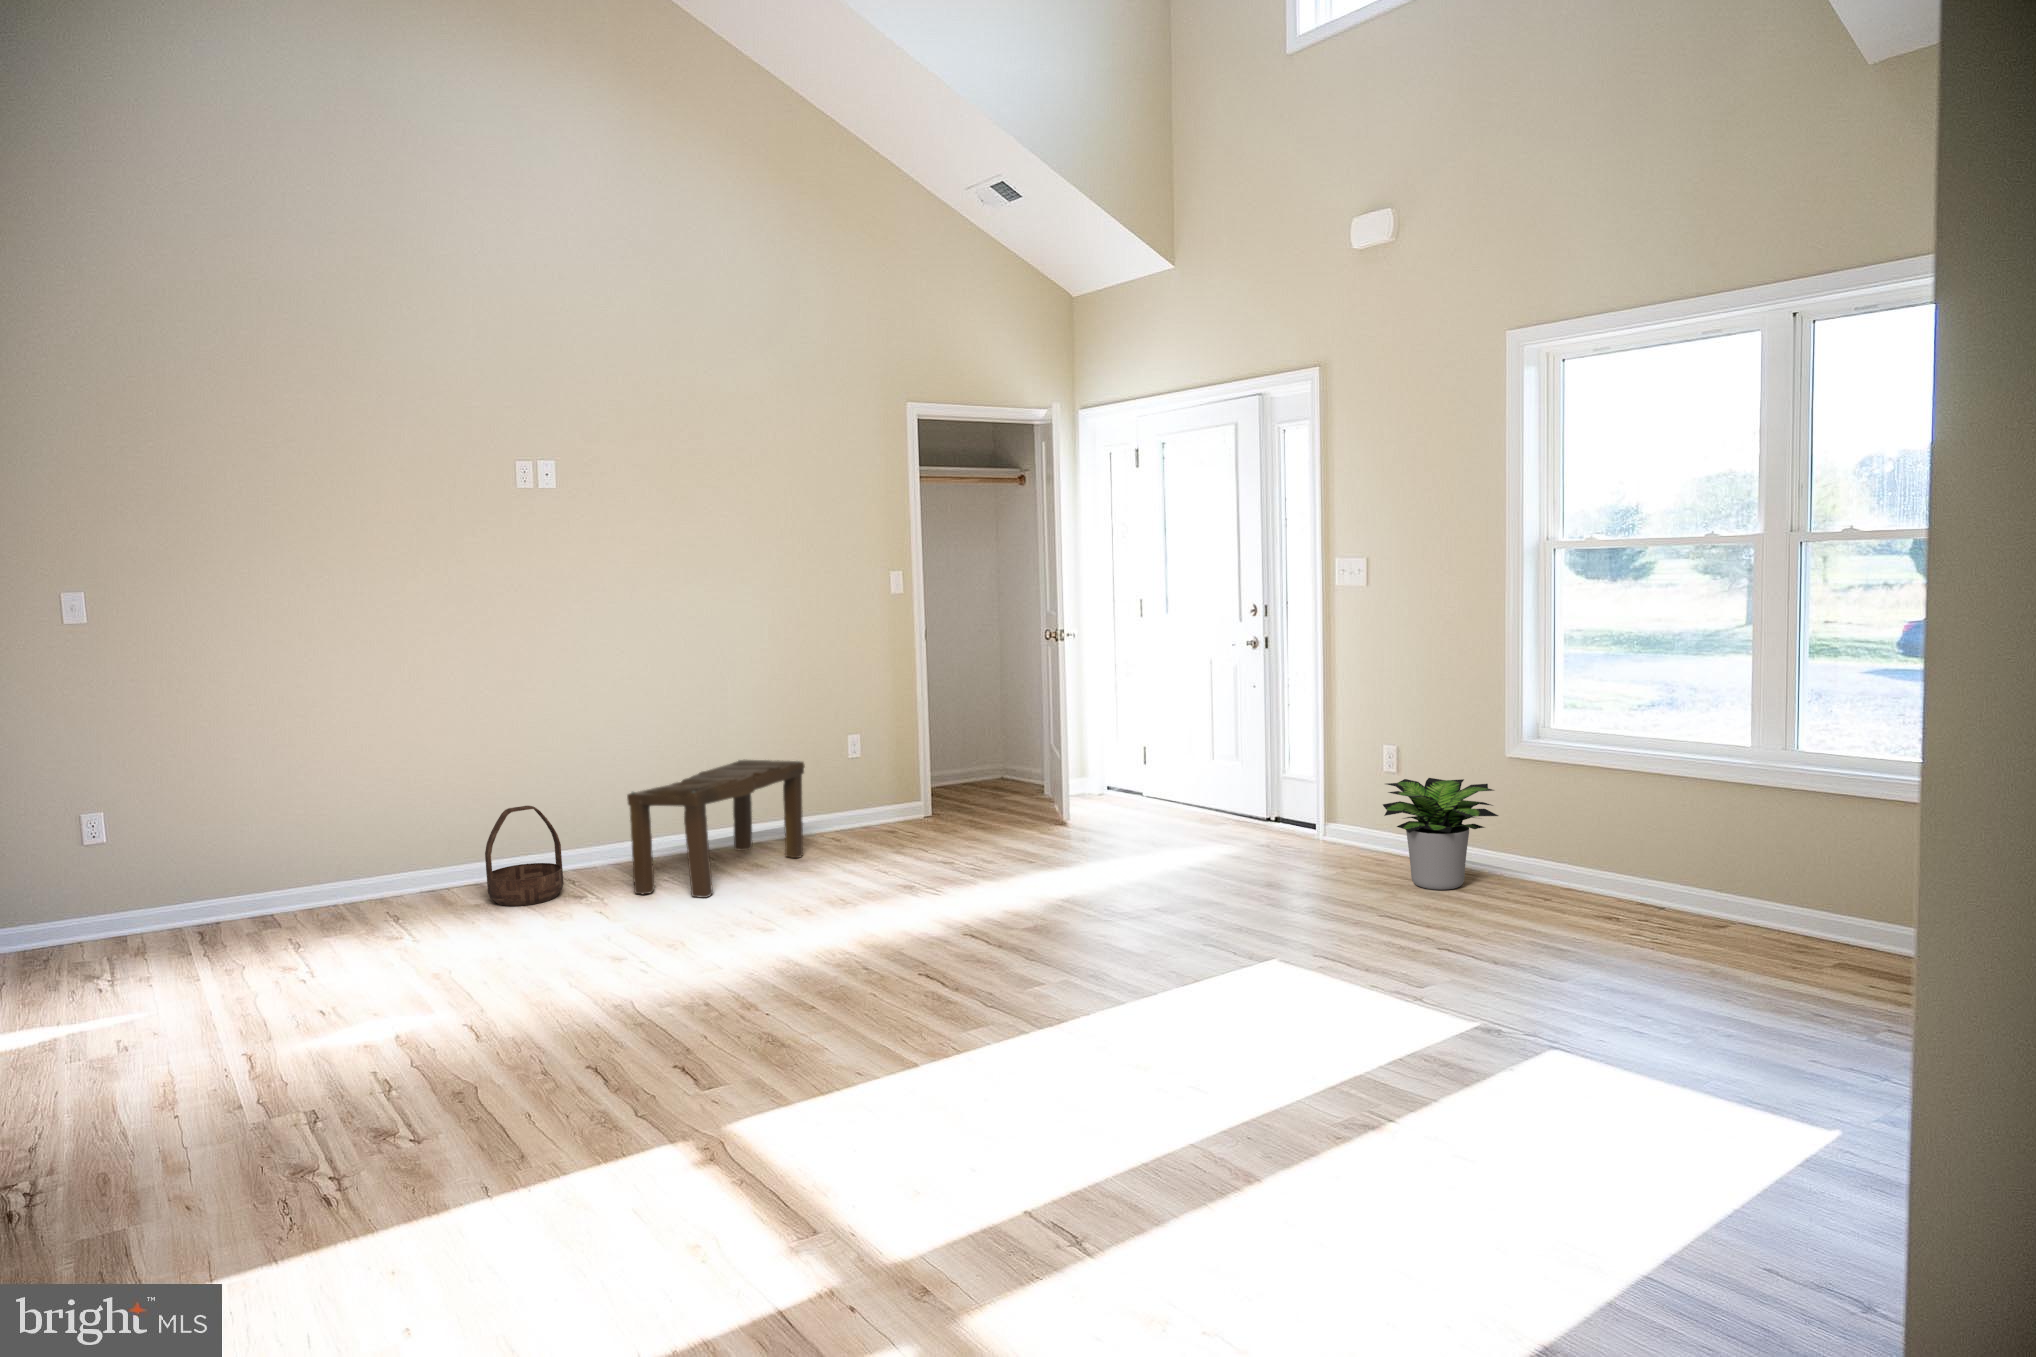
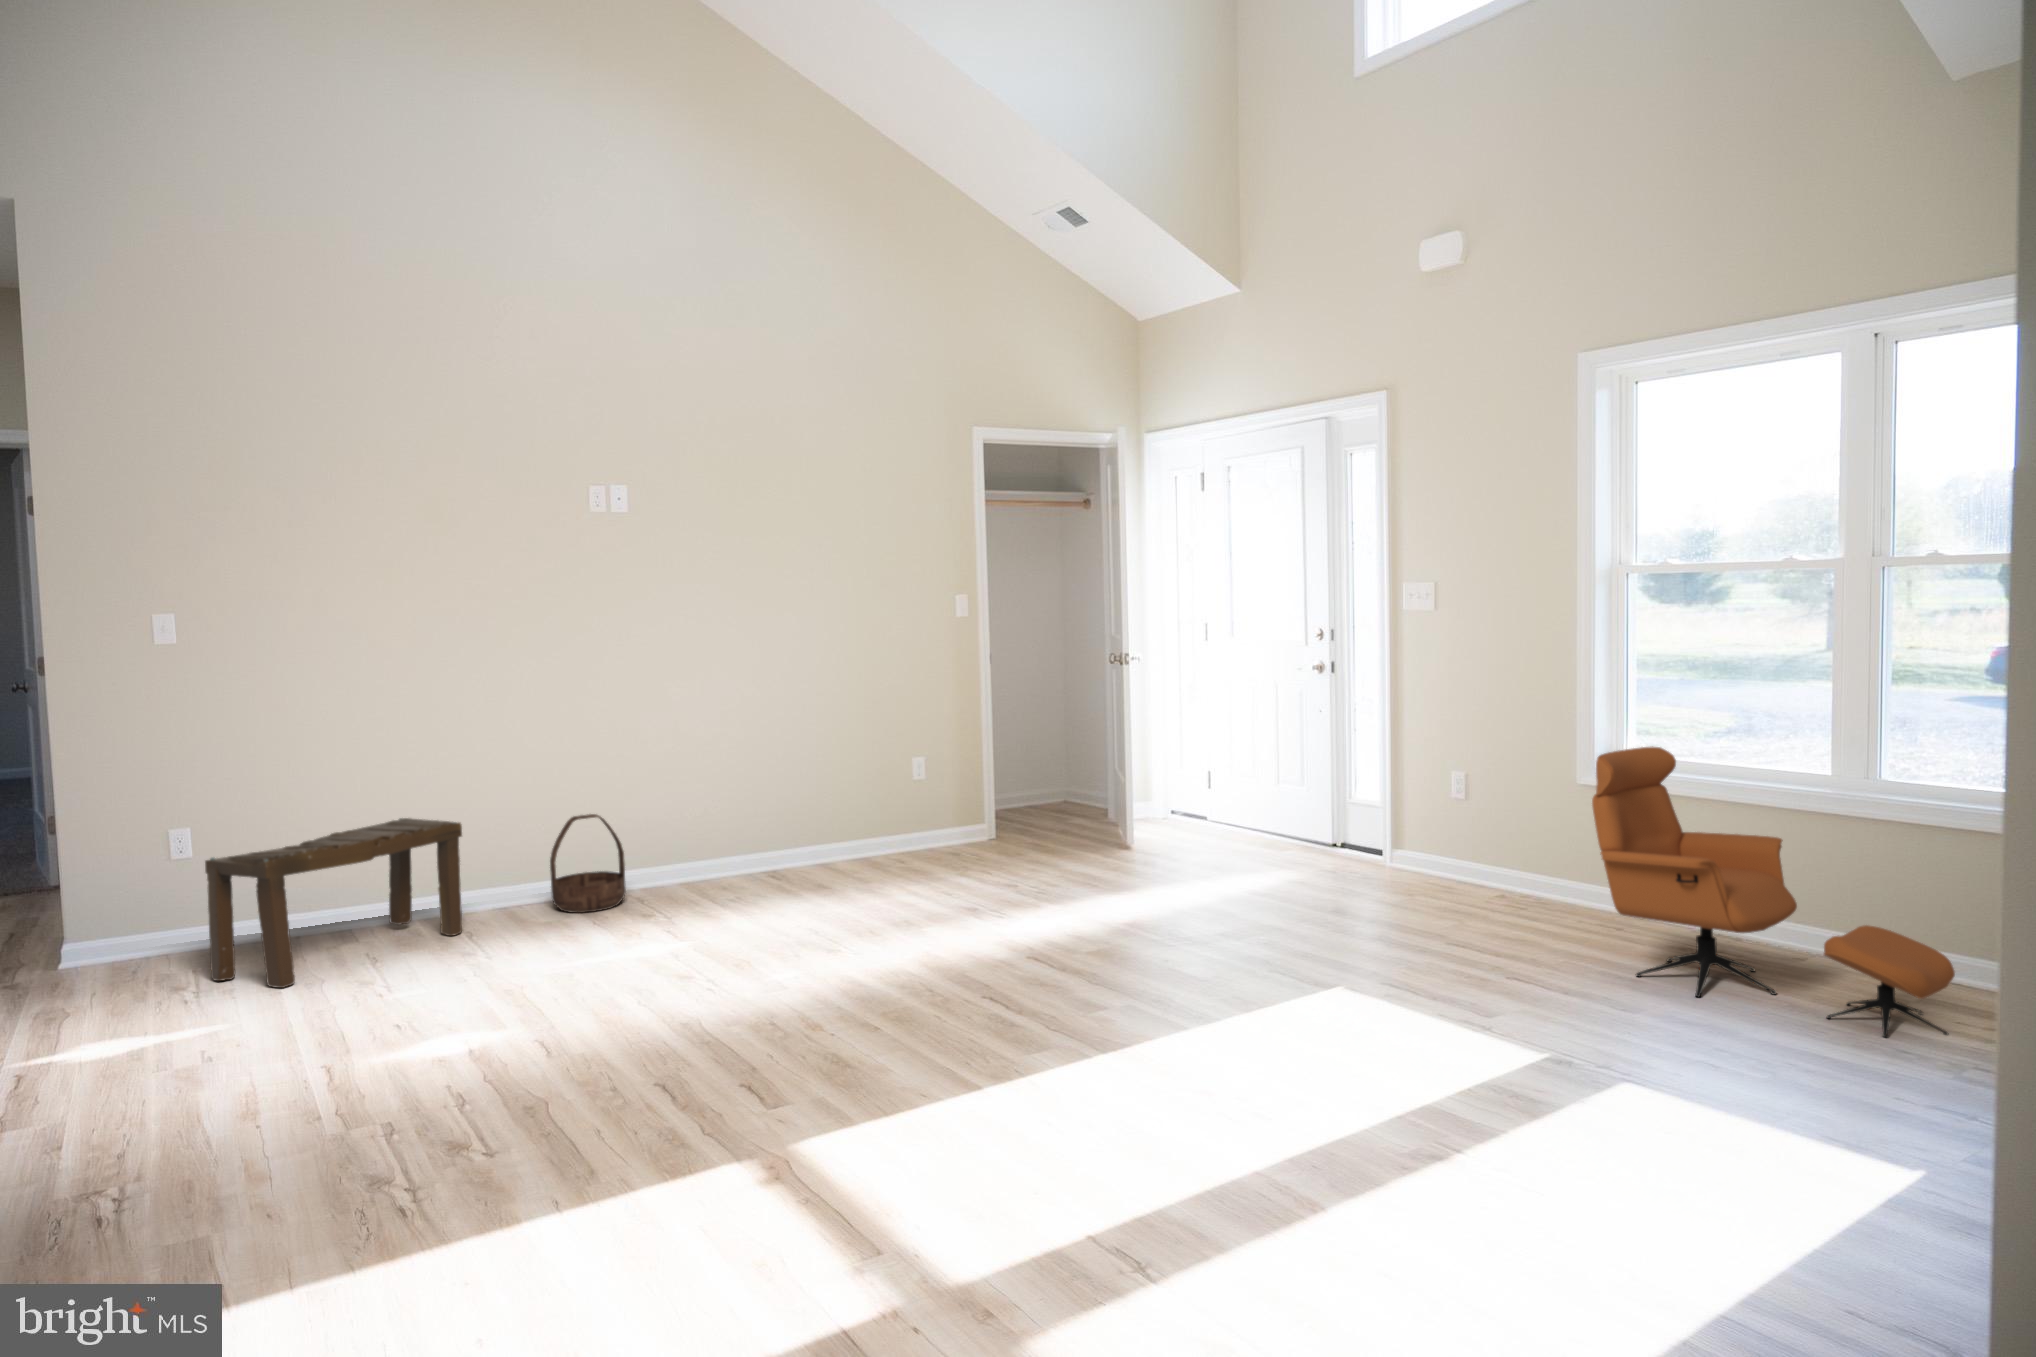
armchair: none [1517,724,1847,997] -> present [1592,746,1955,1037]
bench: present [627,760,805,898] -> present [205,818,462,988]
potted plant: present [1383,778,1498,890] -> none [1448,803,1572,918]

